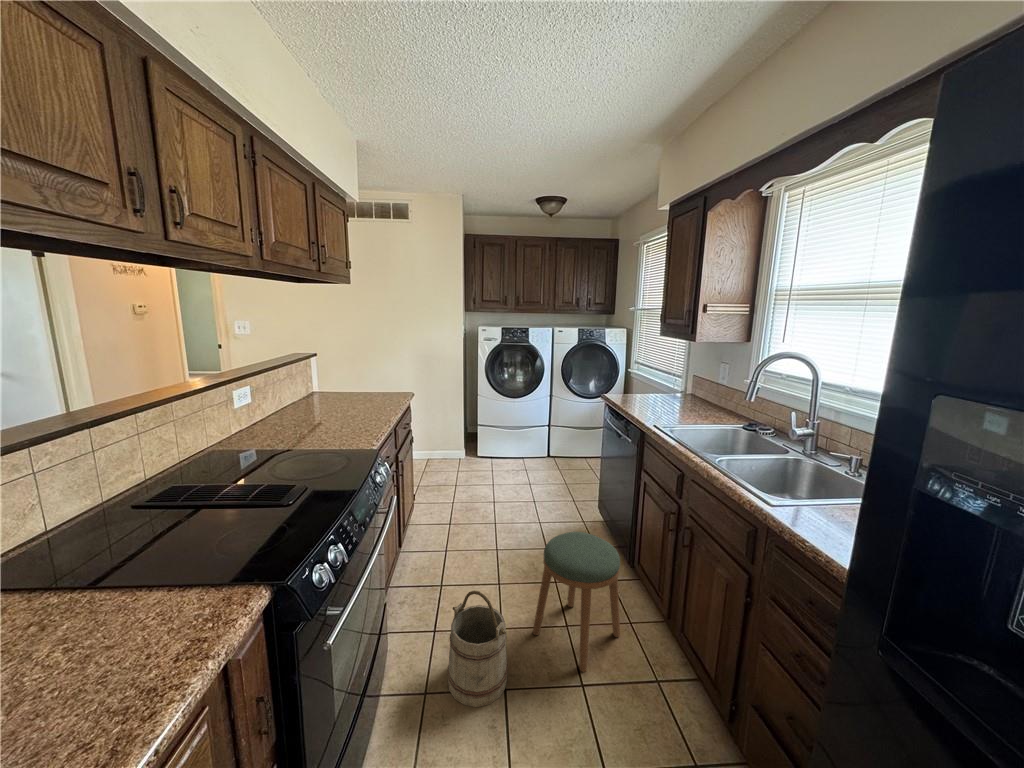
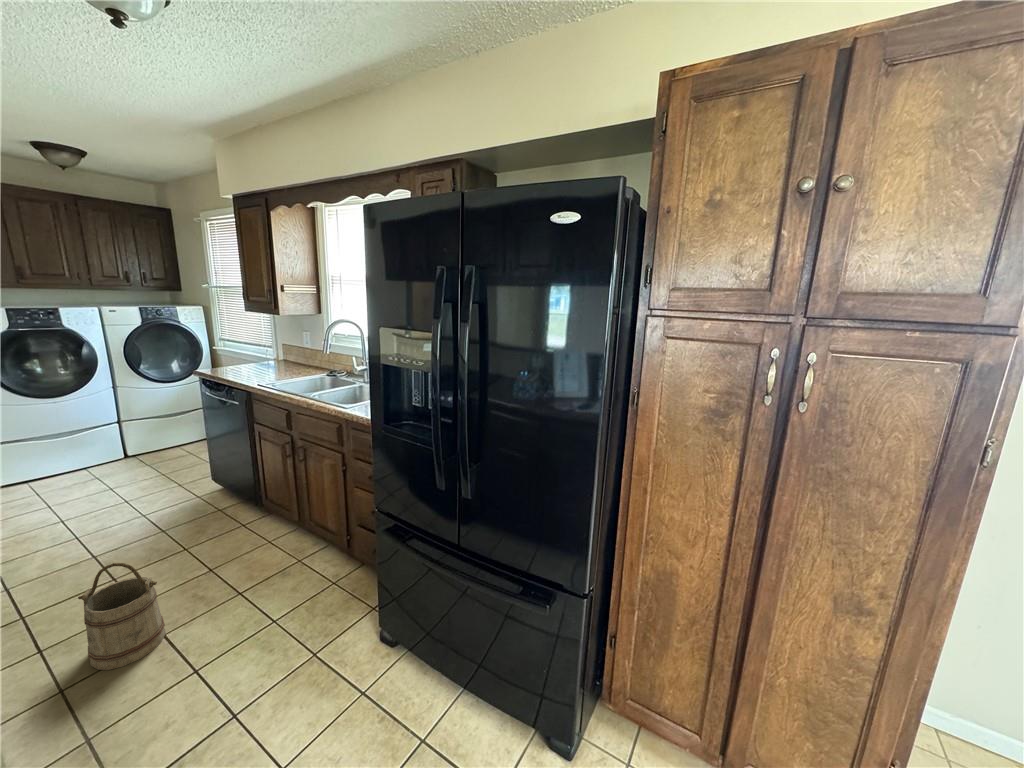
stool: present [533,532,620,672] -> none [174,485,264,591]

